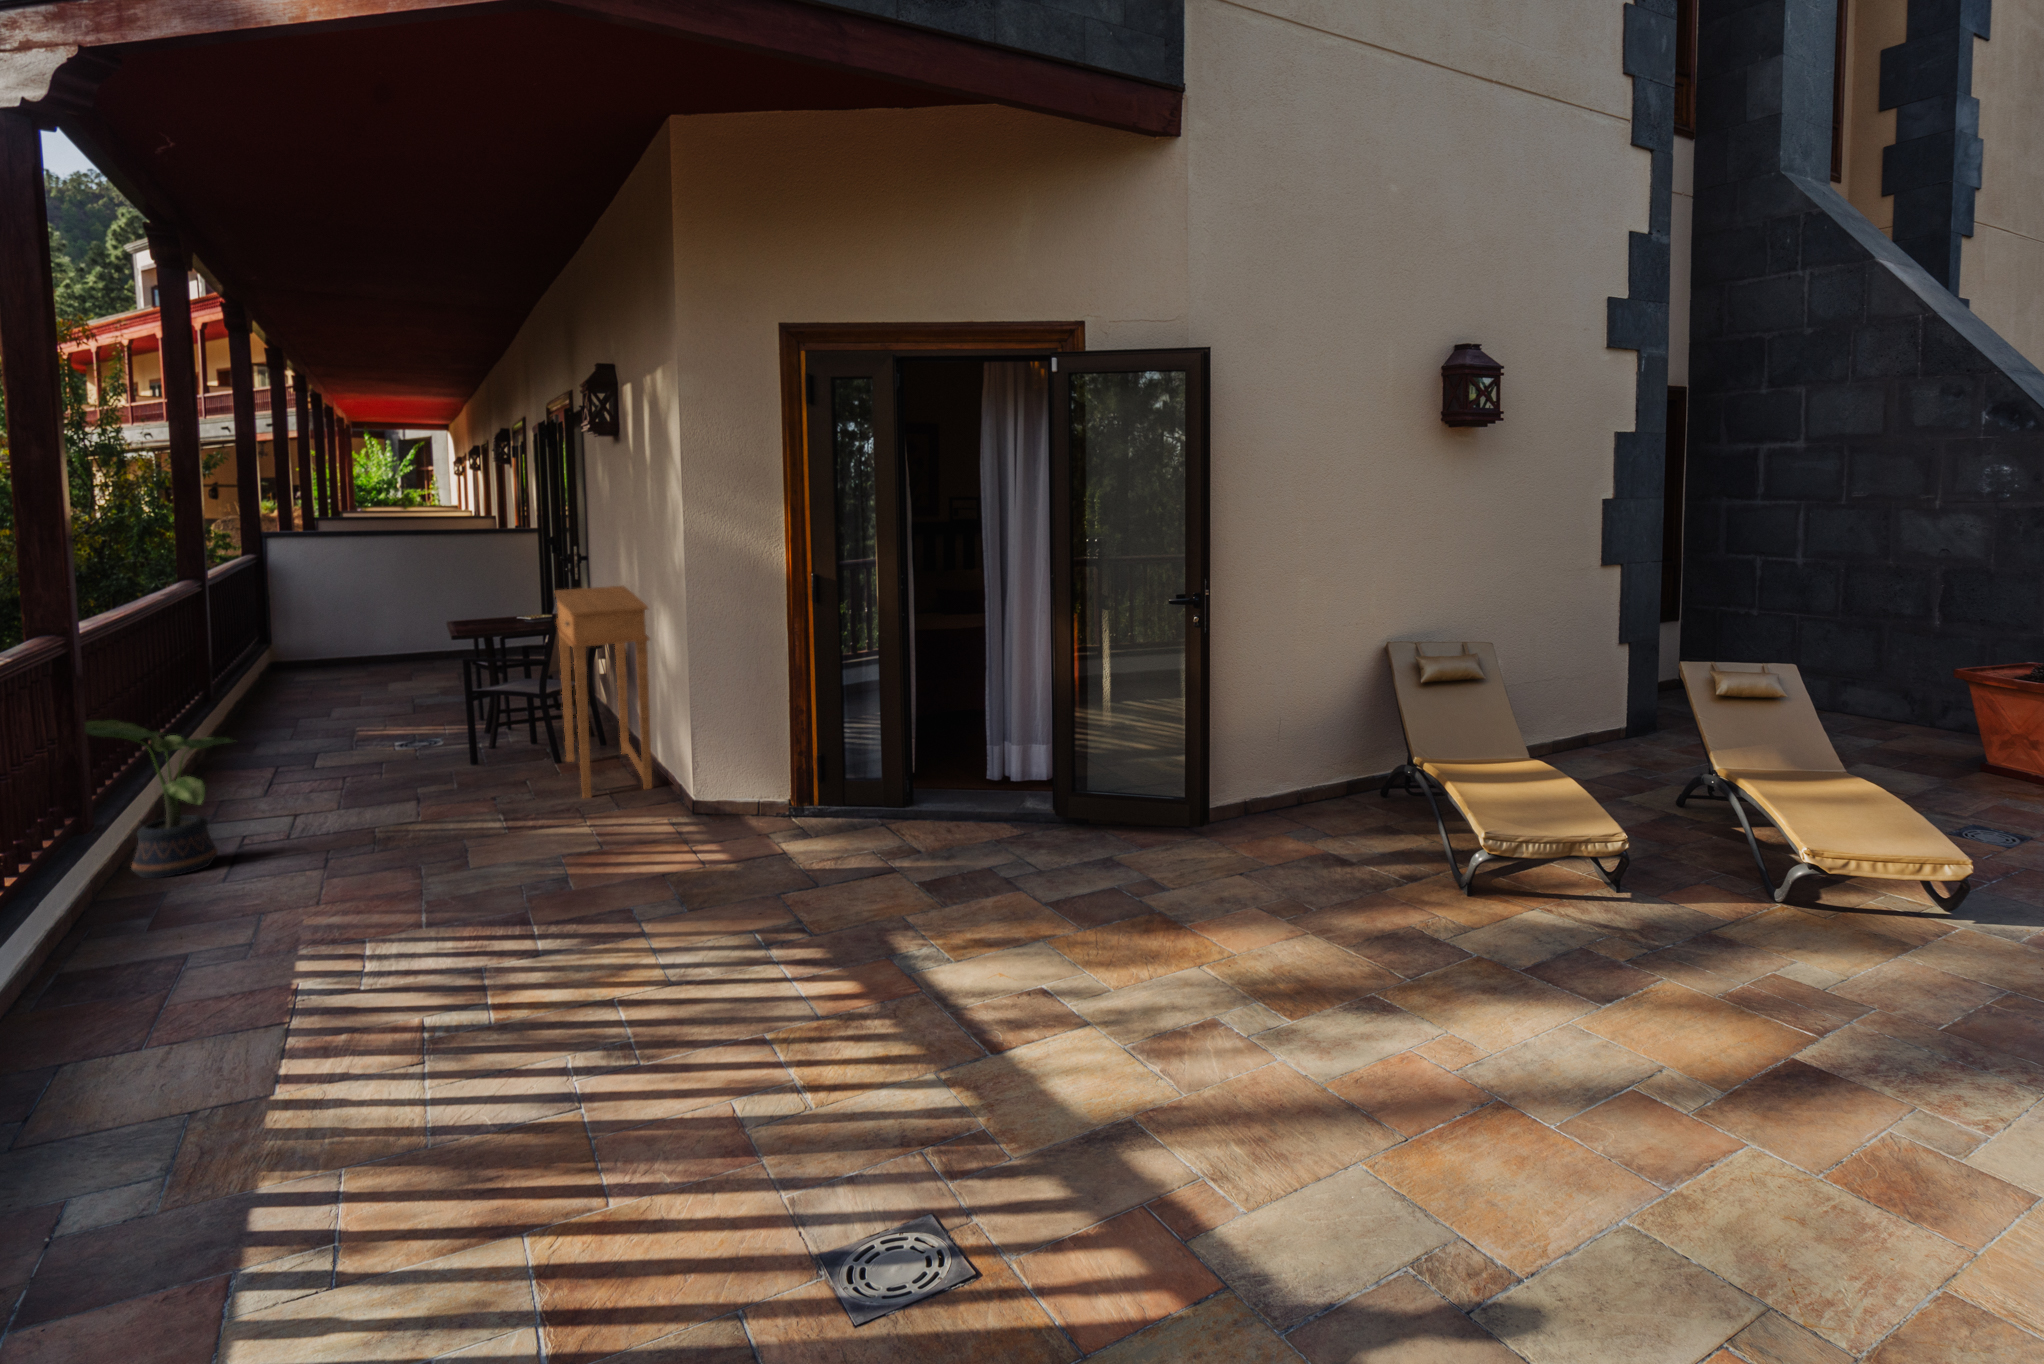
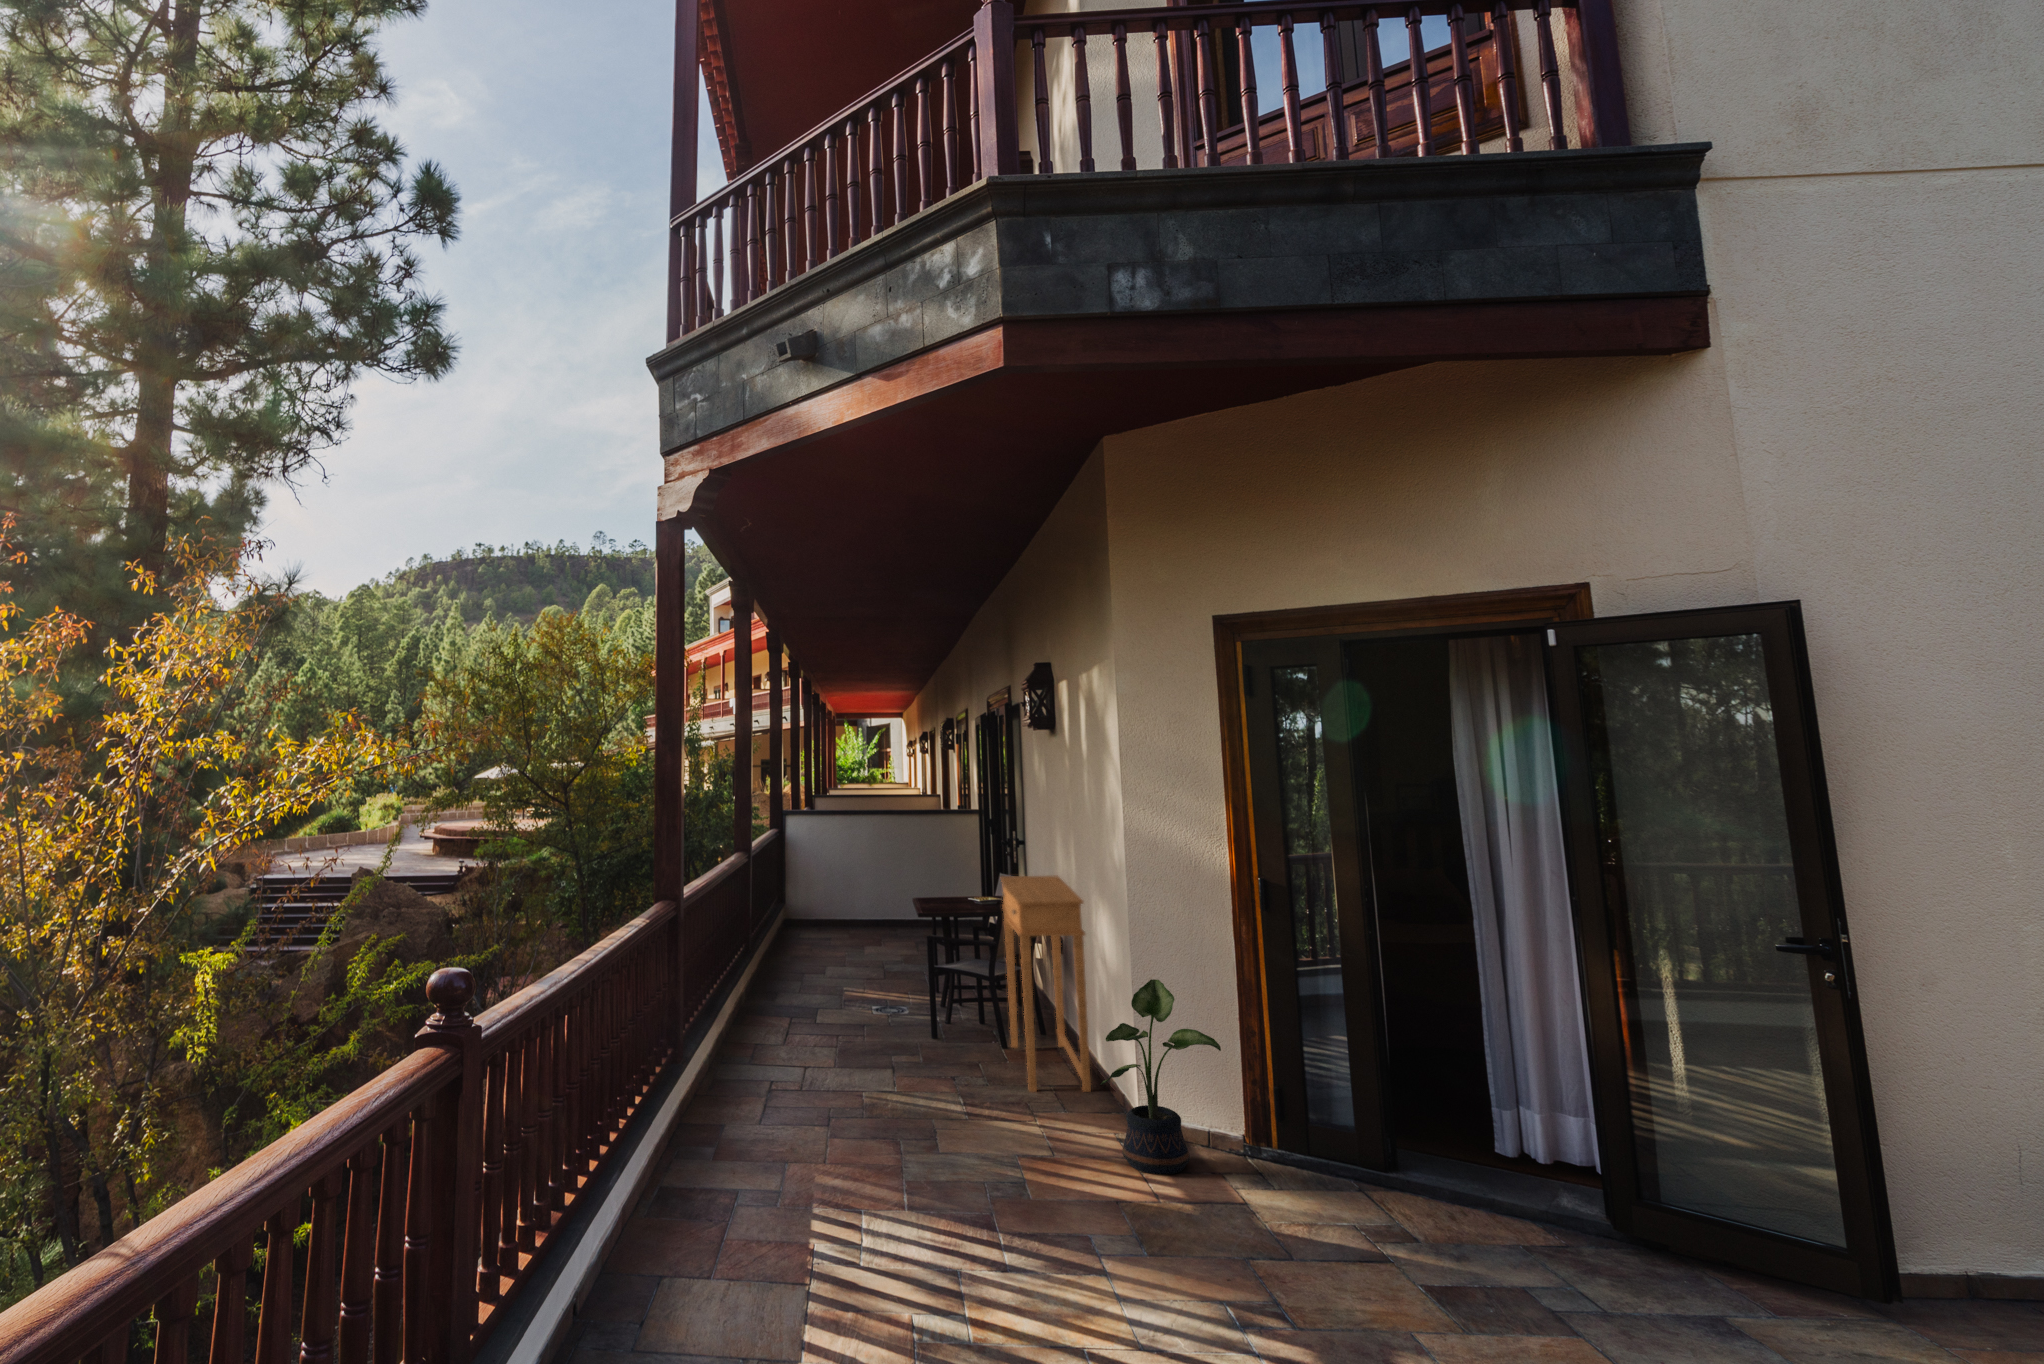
potted plant: present [85,720,233,878] -> present [1101,979,1221,1175]

